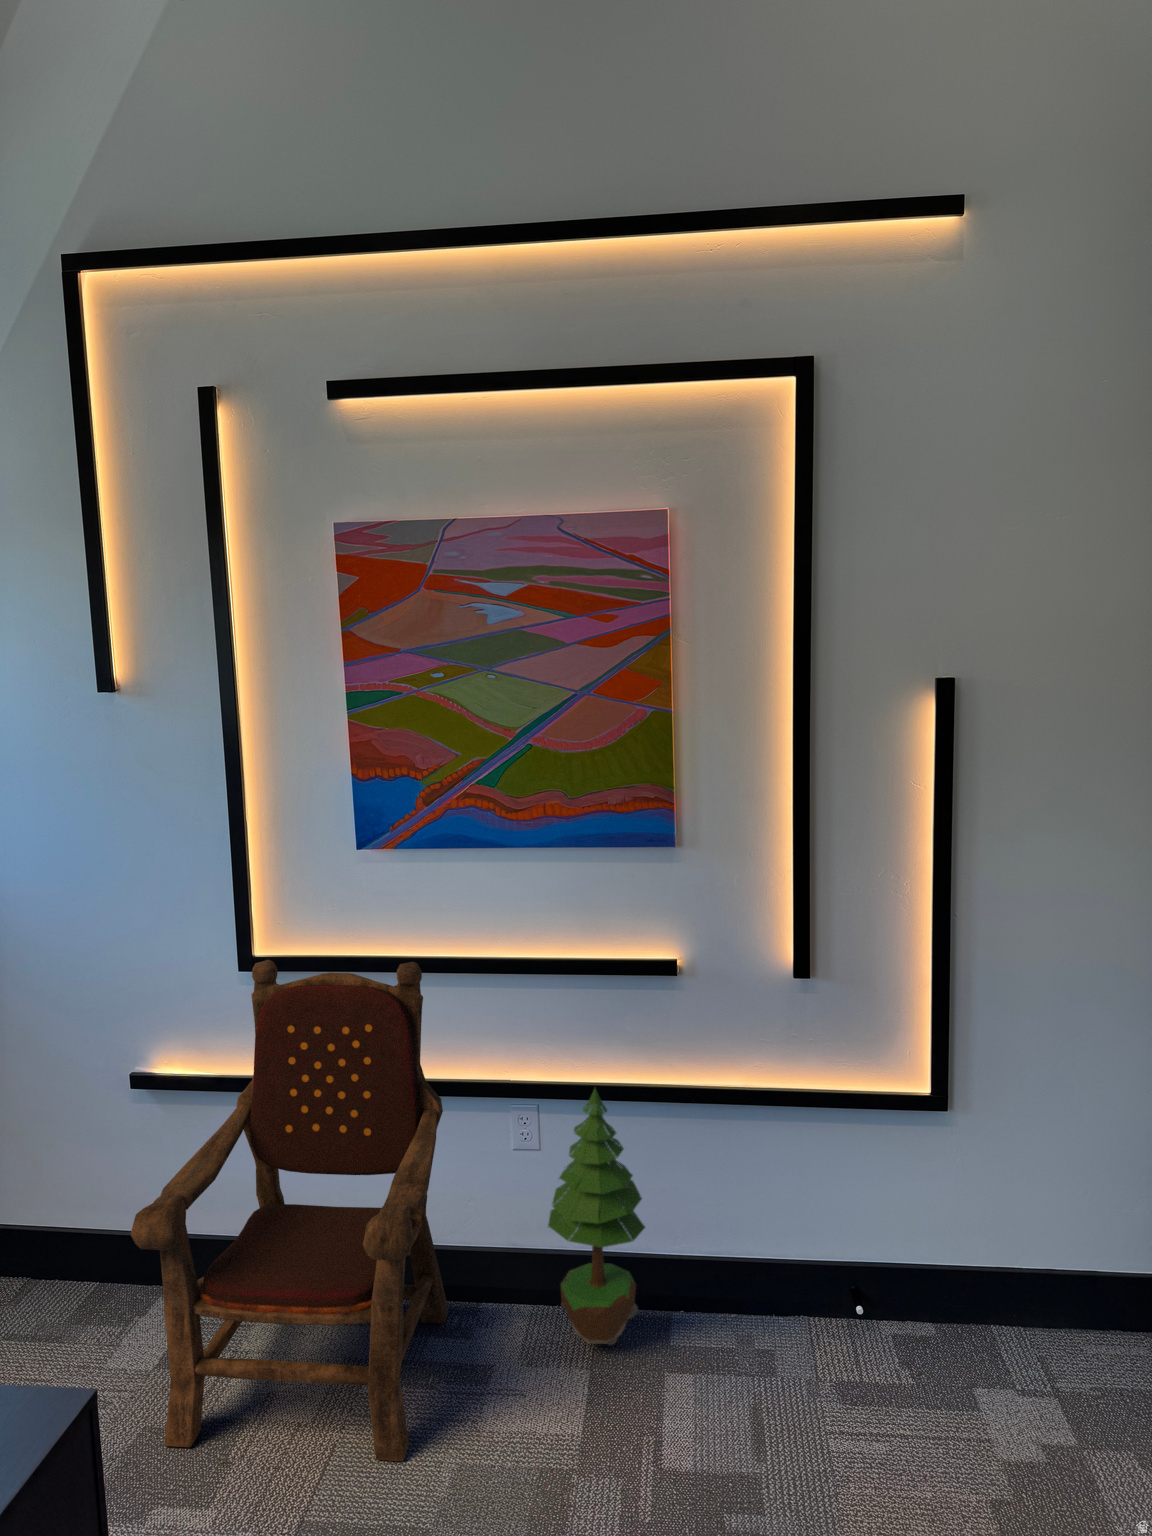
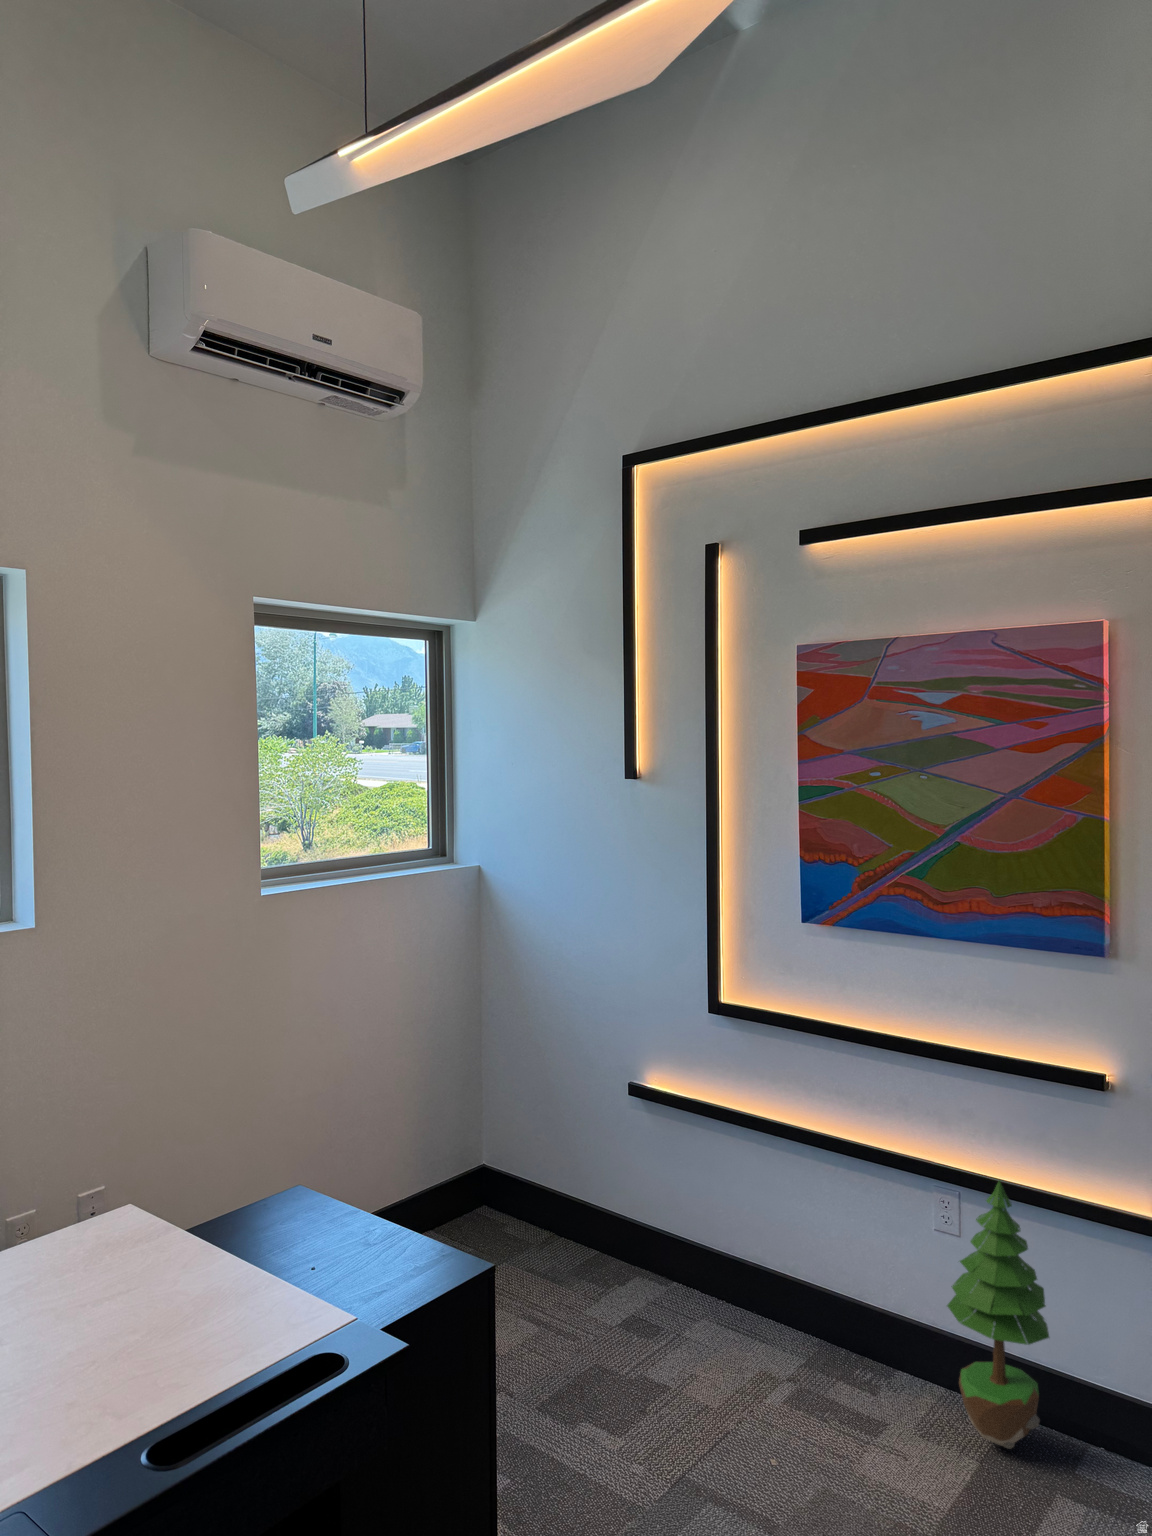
armchair: present [131,960,449,1461] -> none [591,1009,865,1466]

